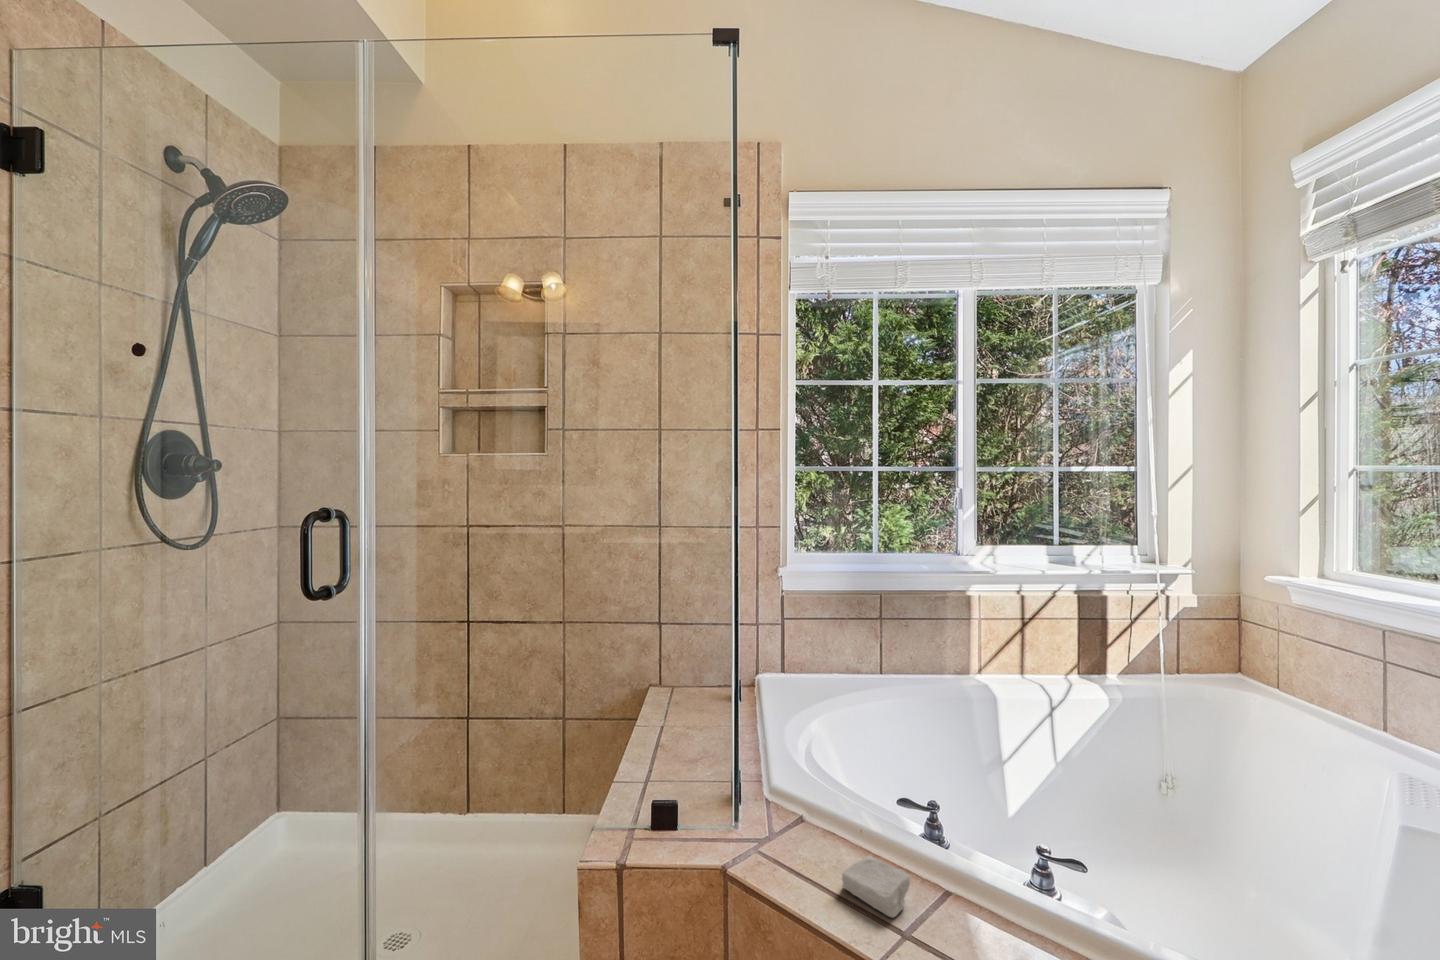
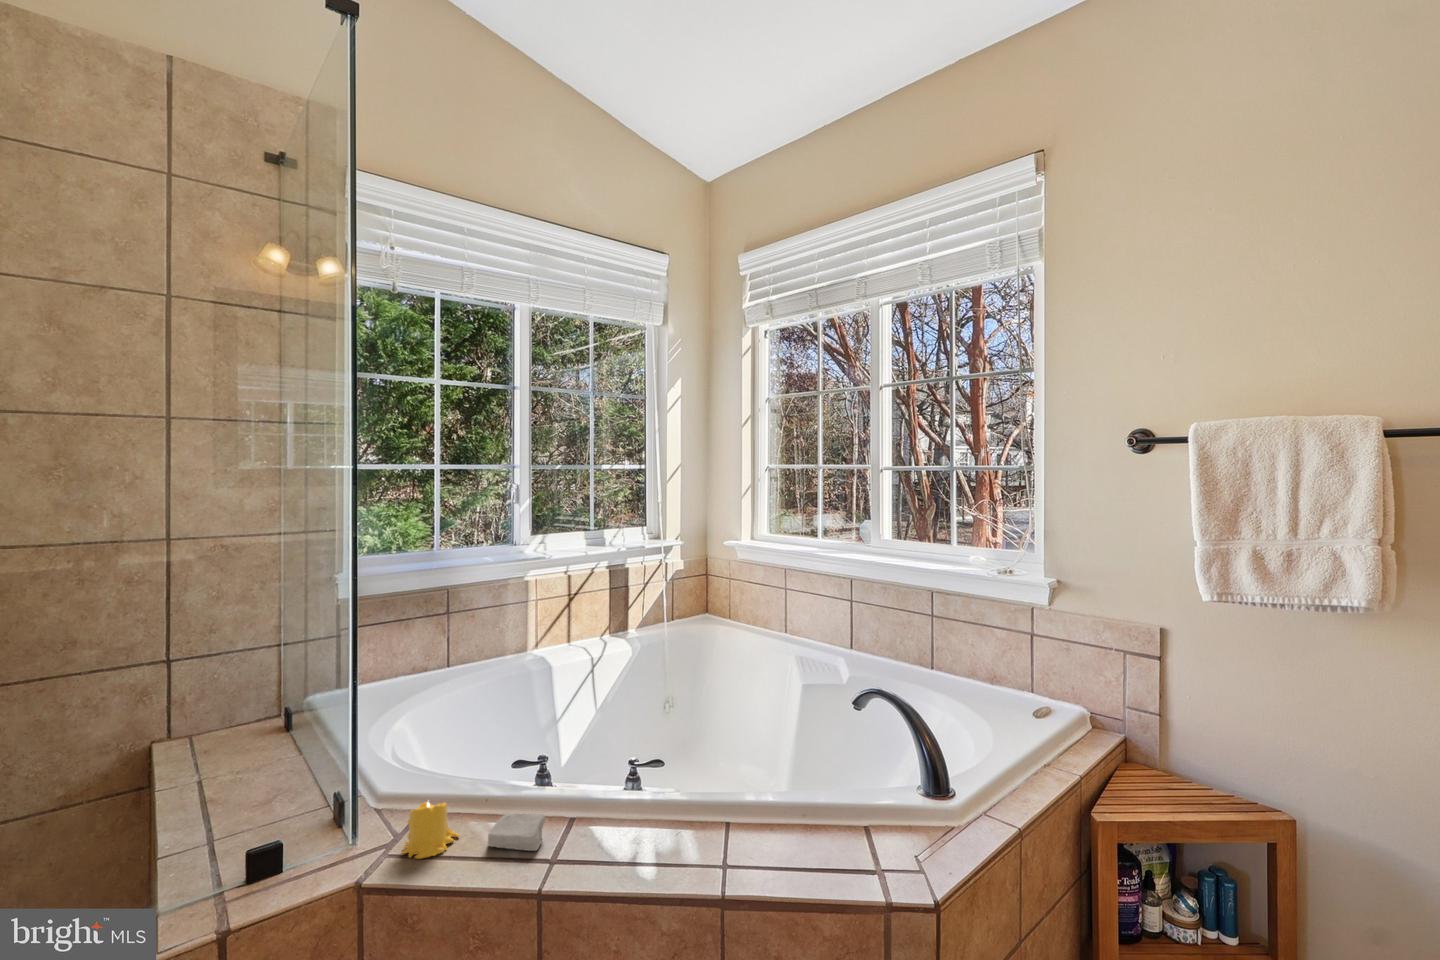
candle: none [761,807,821,874] -> present [402,802,459,859]

